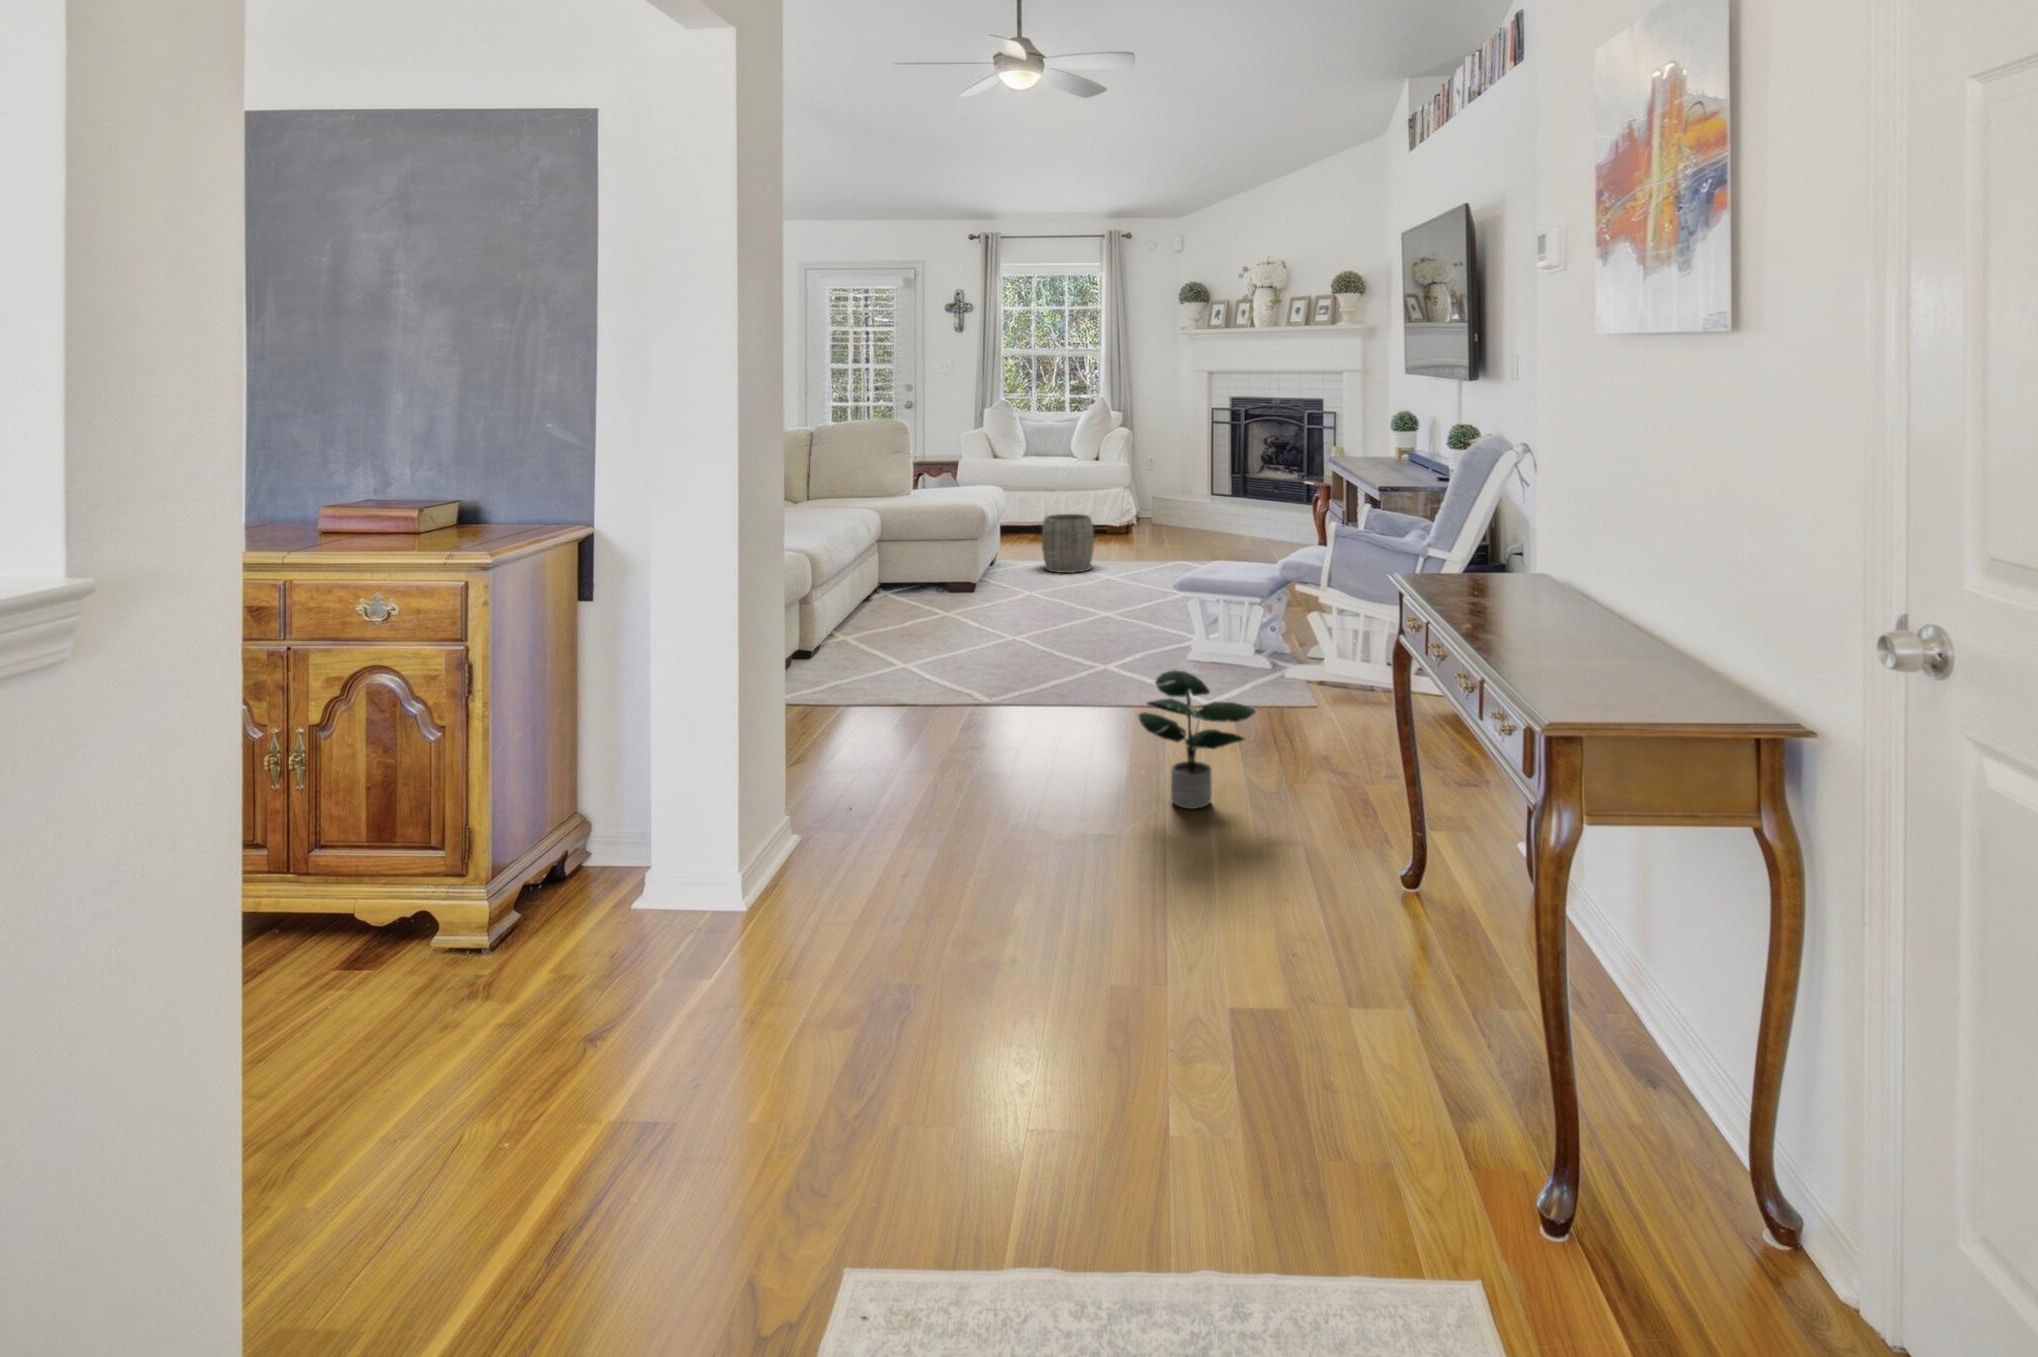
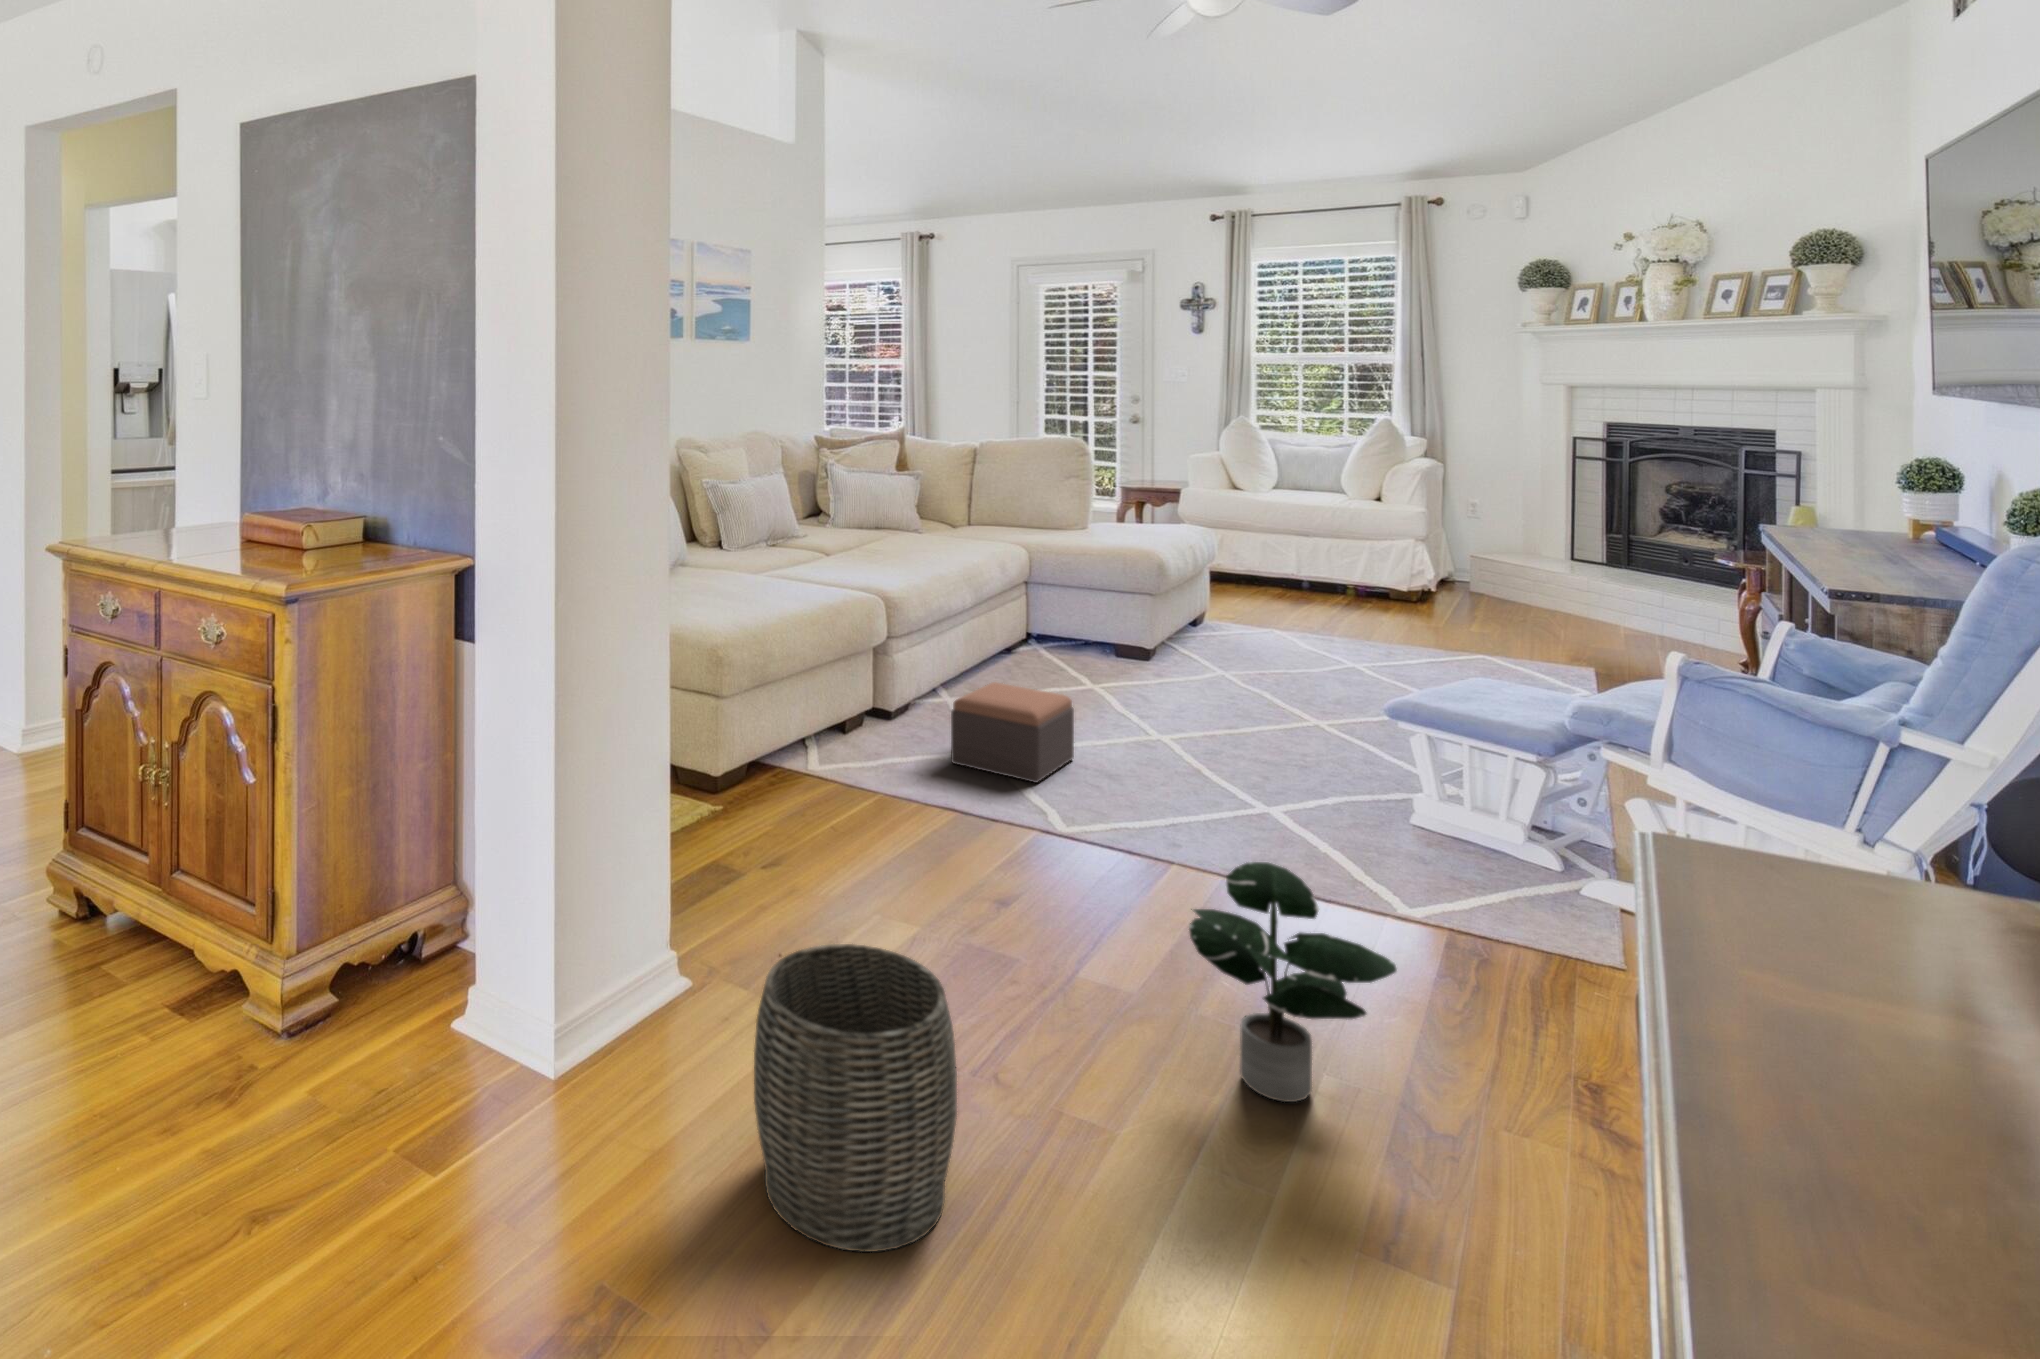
woven basket: present [1042,514,1094,573] -> present [754,944,957,1252]
footstool: none [876,613,964,681] -> present [951,682,1074,783]

